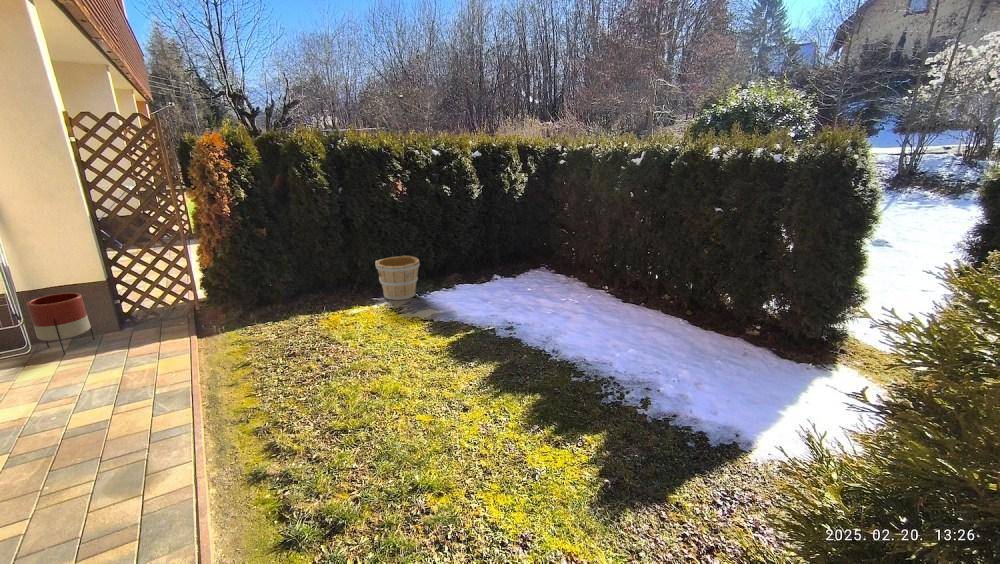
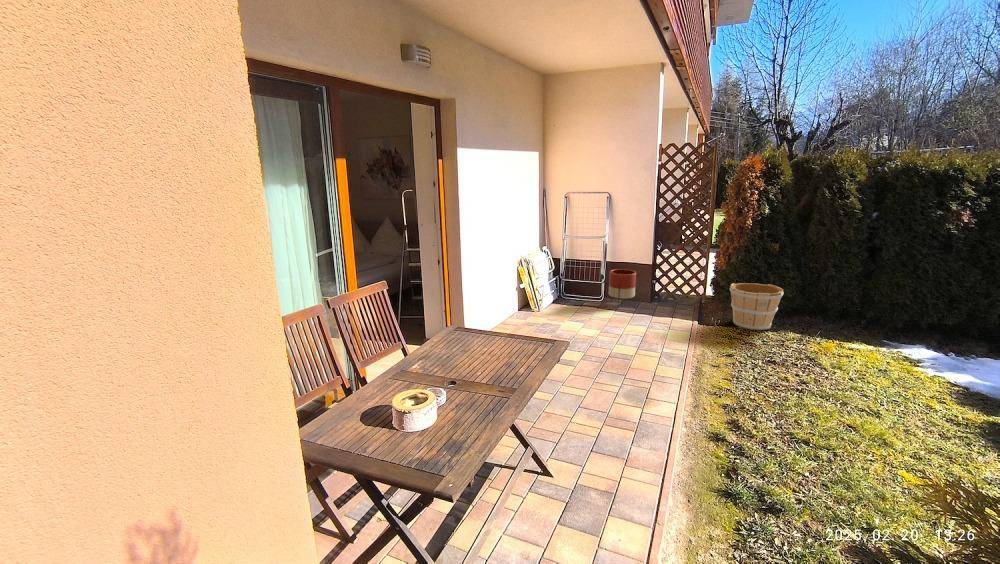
wooden bucket: present [376,256,420,300] -> present [730,283,784,330]

